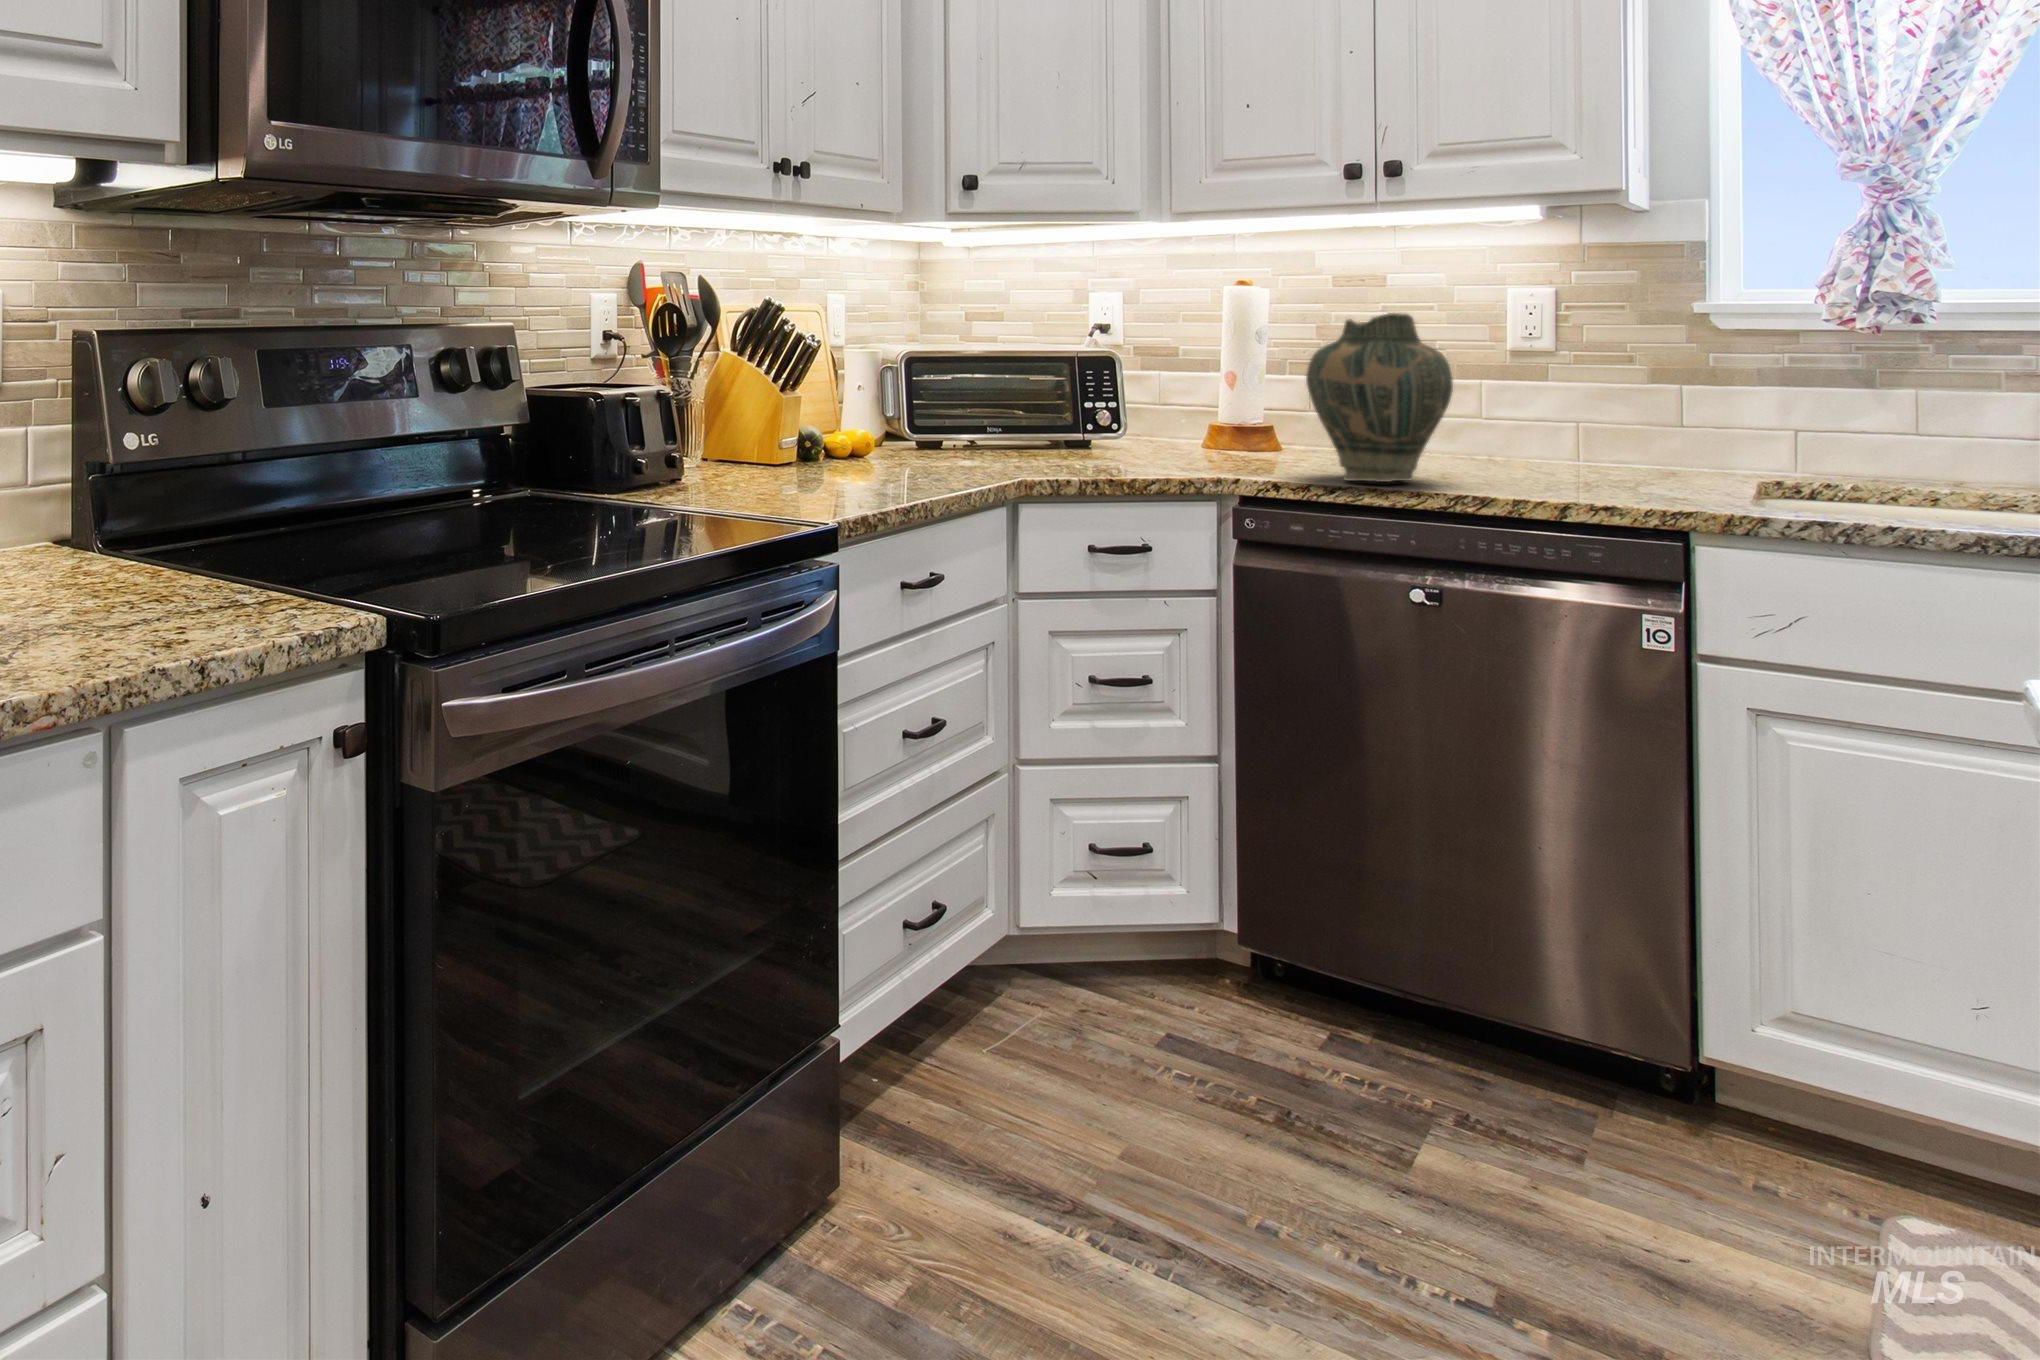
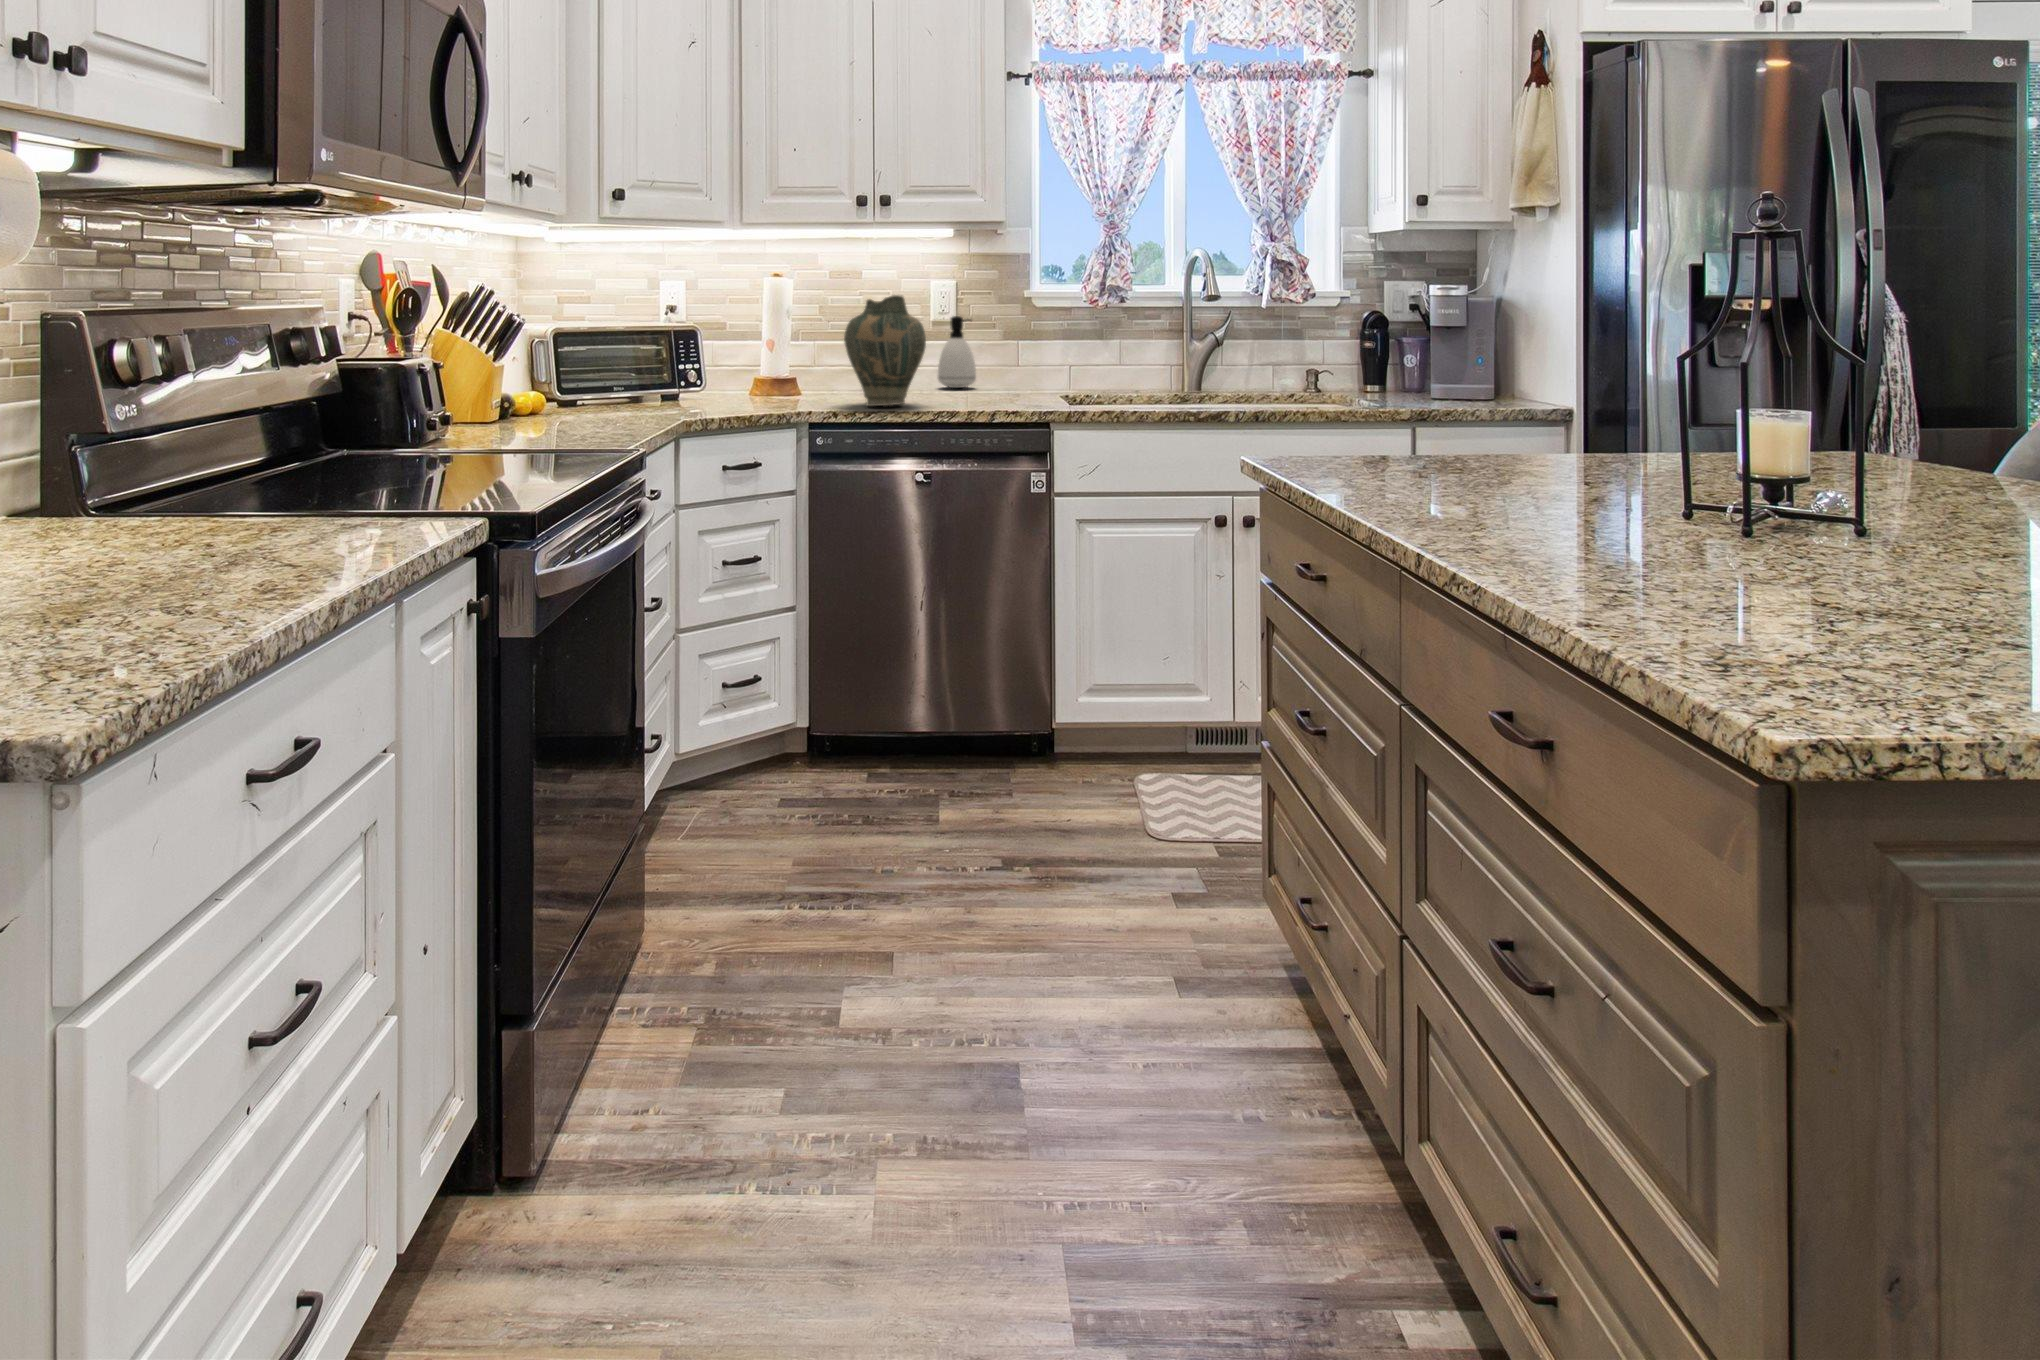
soap dispenser: none [1511,344,1588,458] -> present [938,316,976,388]

